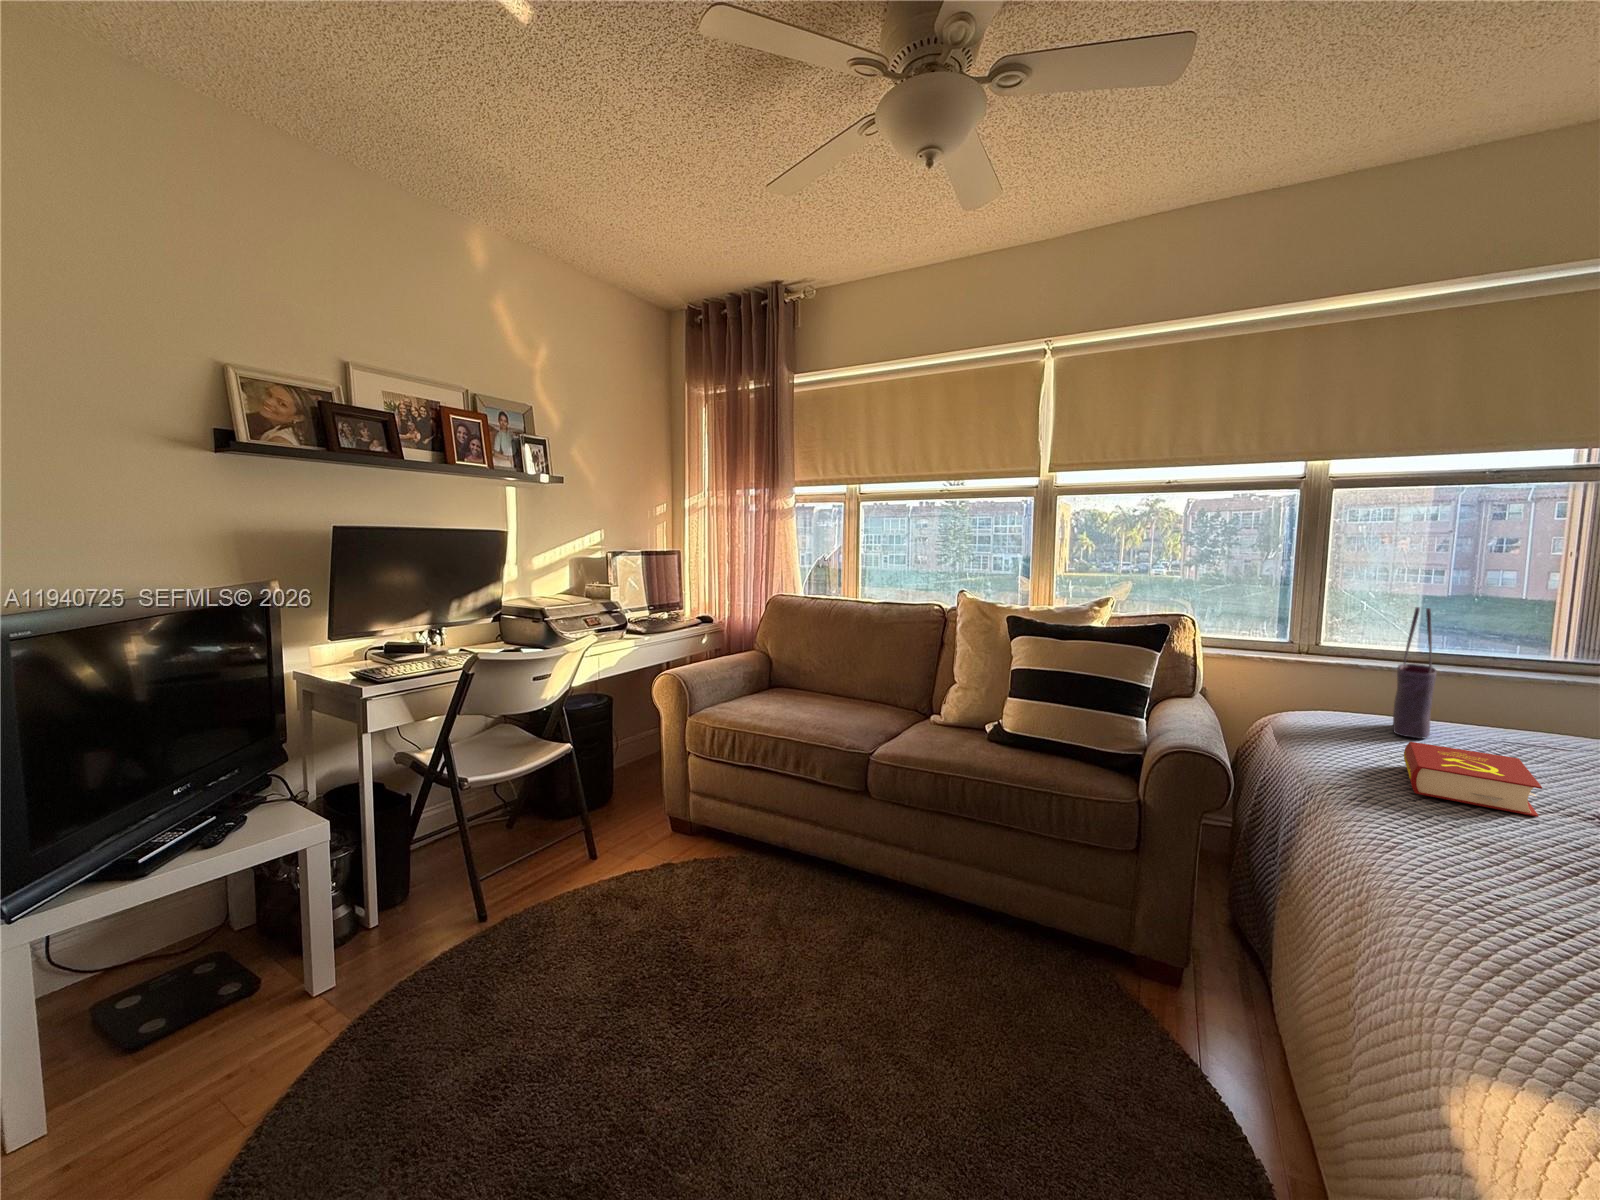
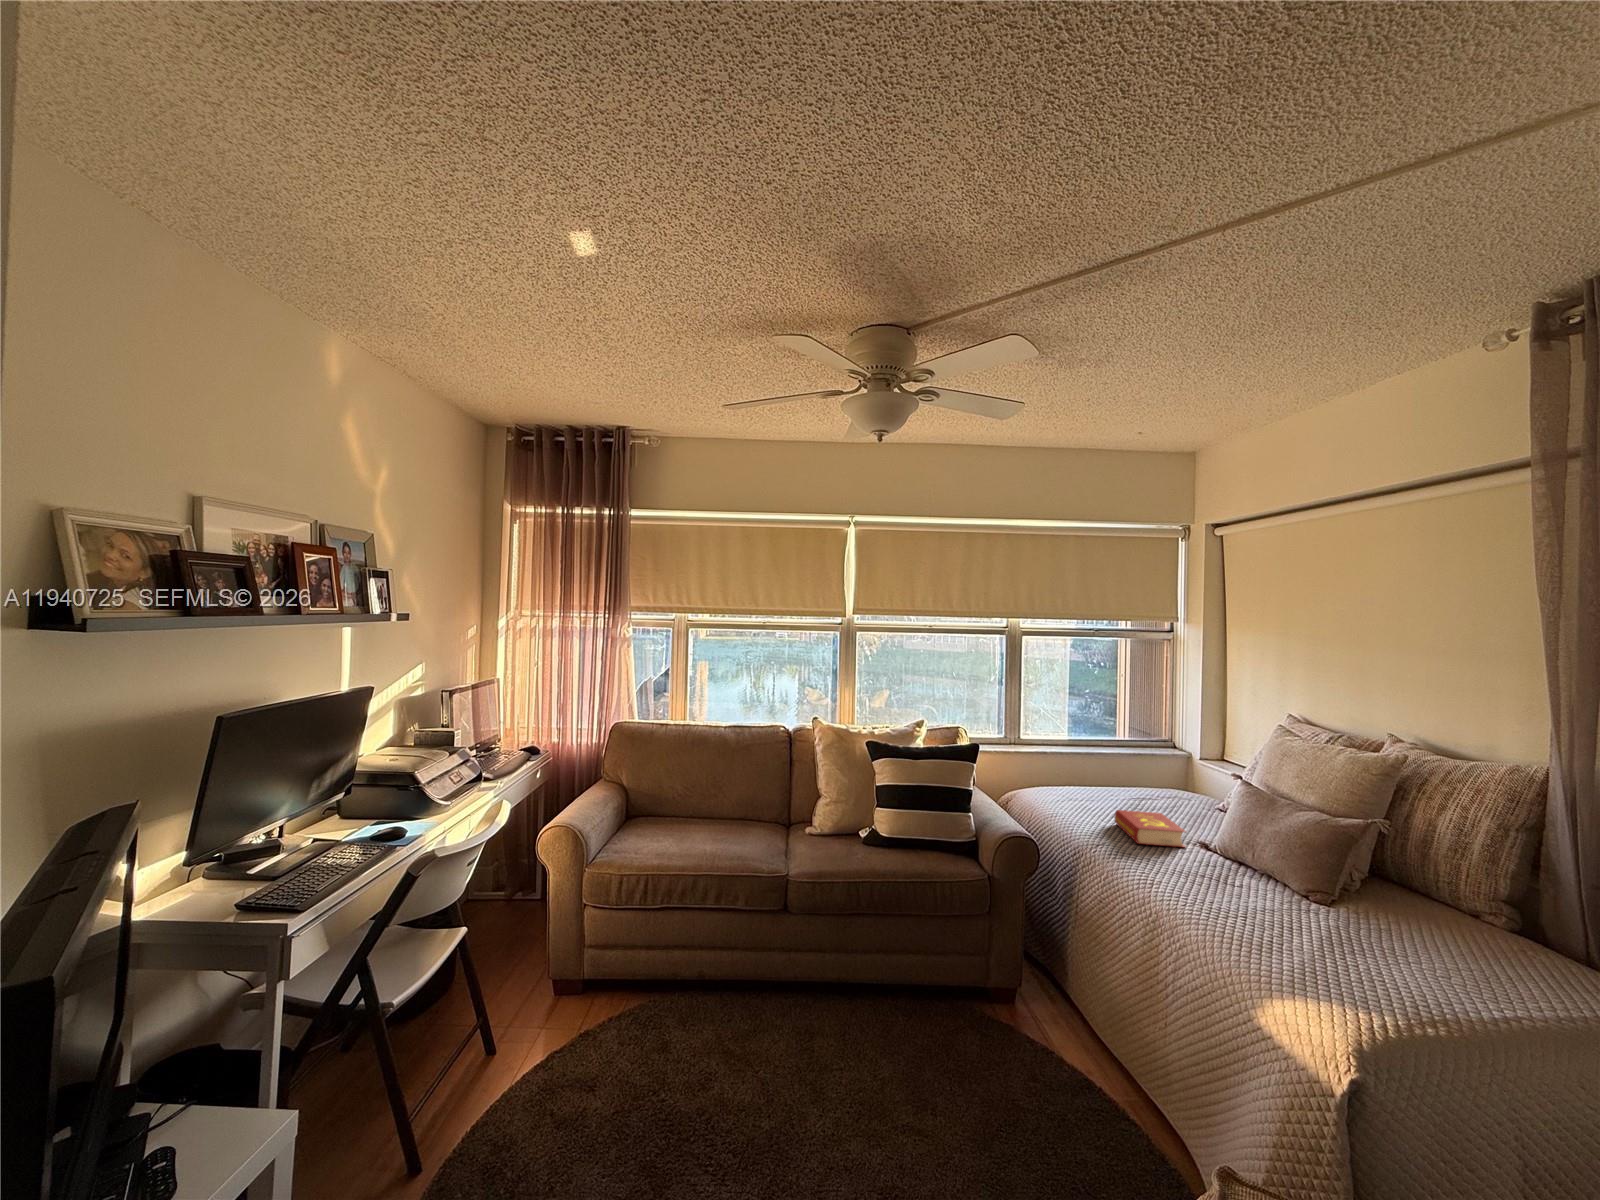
tote bag: present [1393,607,1437,739] -> none [1086,724,1108,803]

